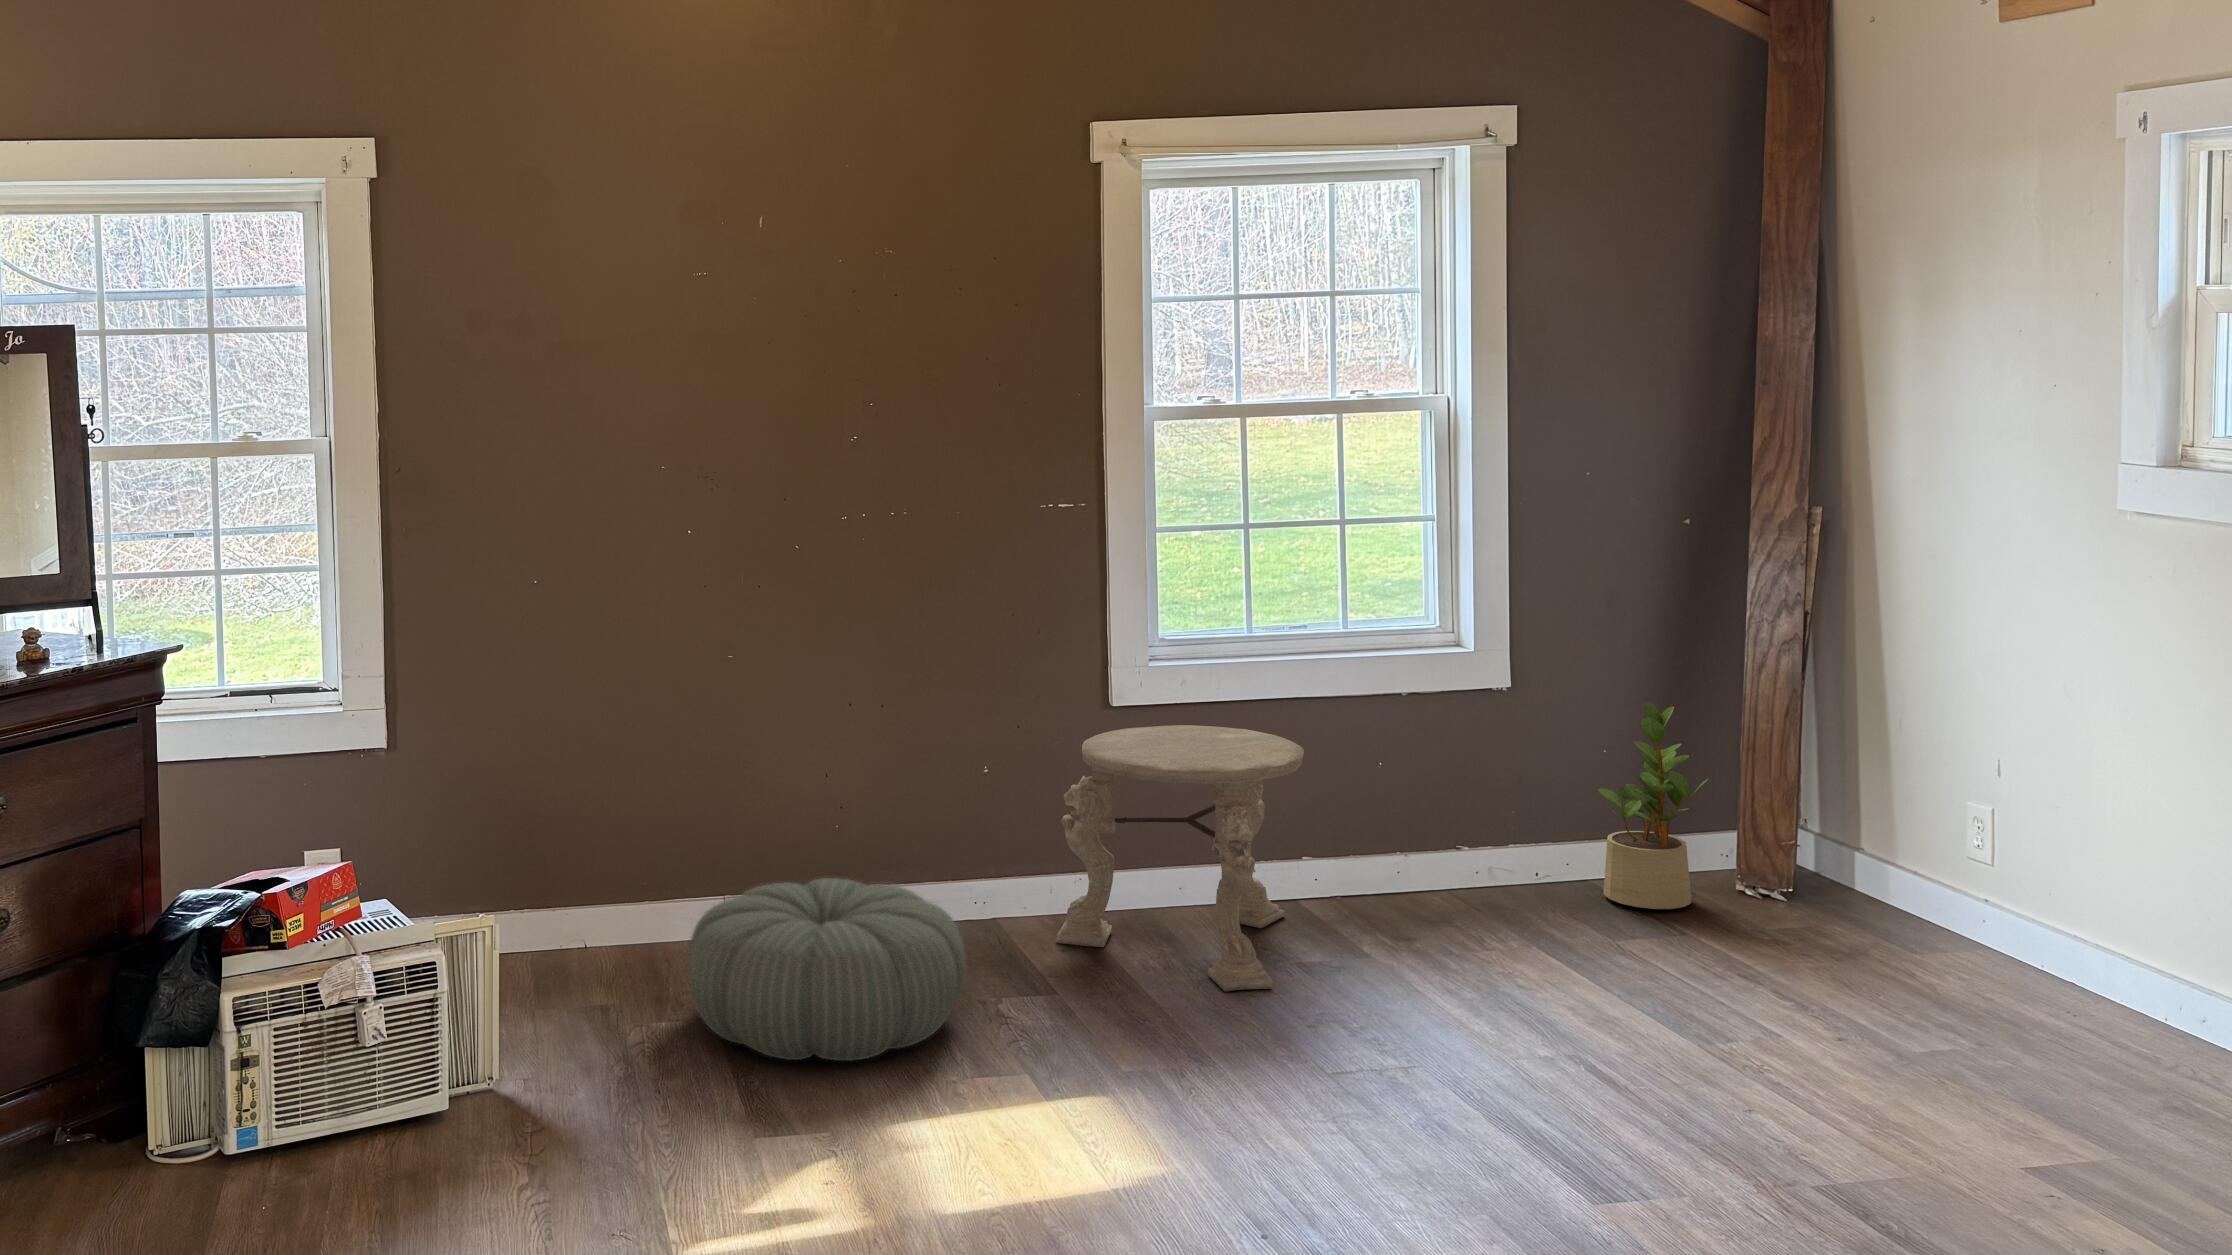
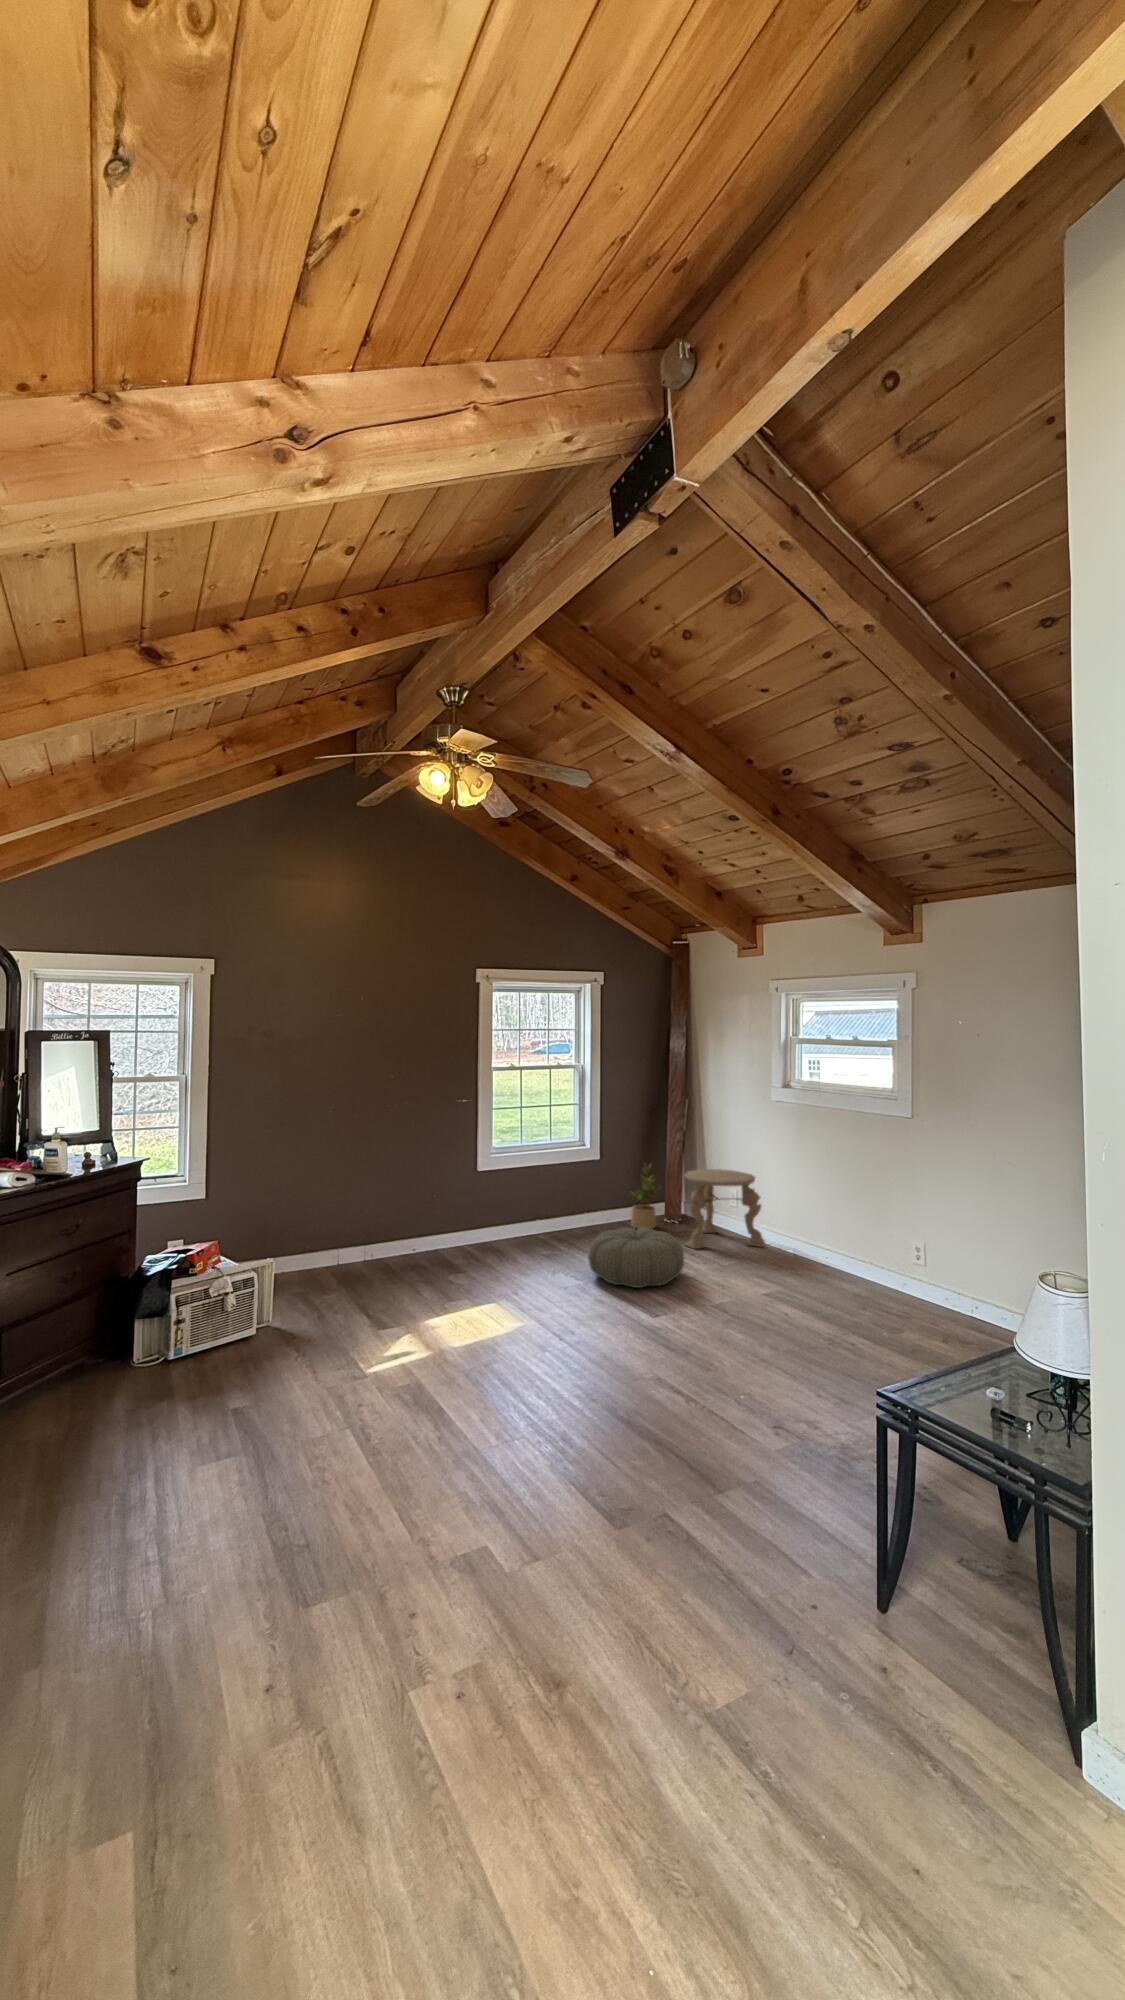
side table: present [1056,725,1304,991] -> present [685,1169,765,1249]
pouf: present [688,878,966,1061] -> present [588,1227,684,1288]

